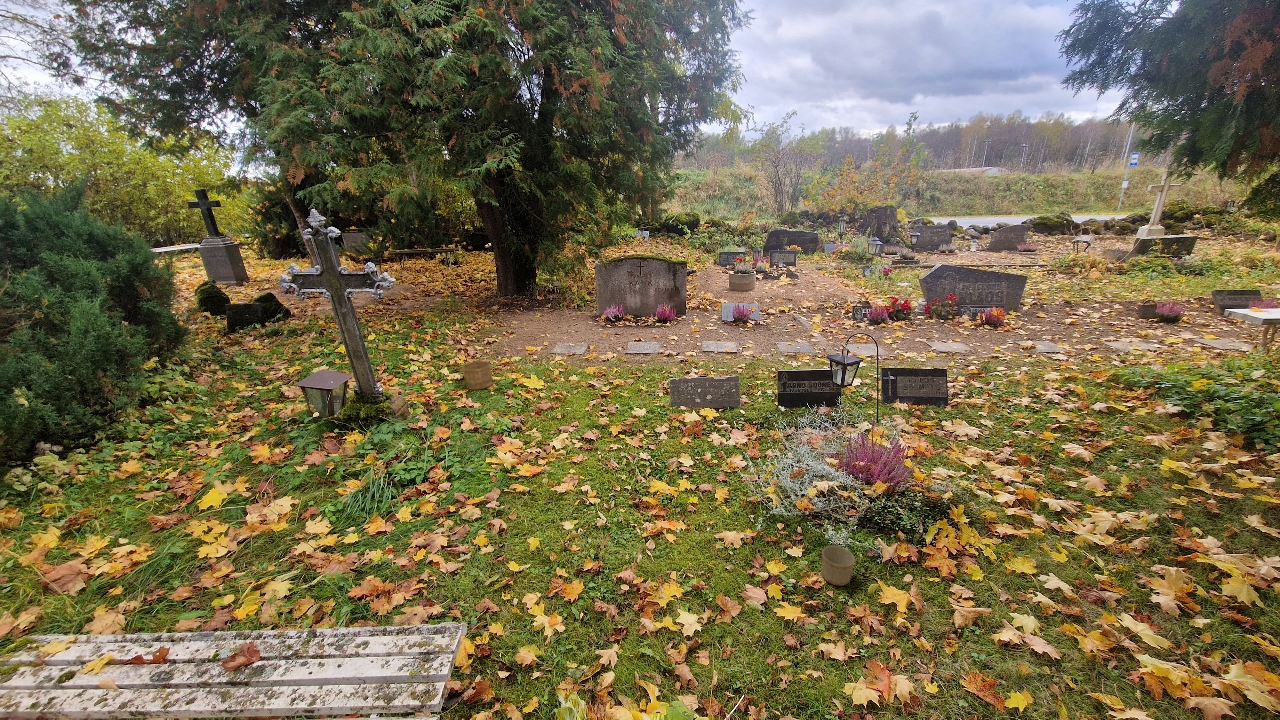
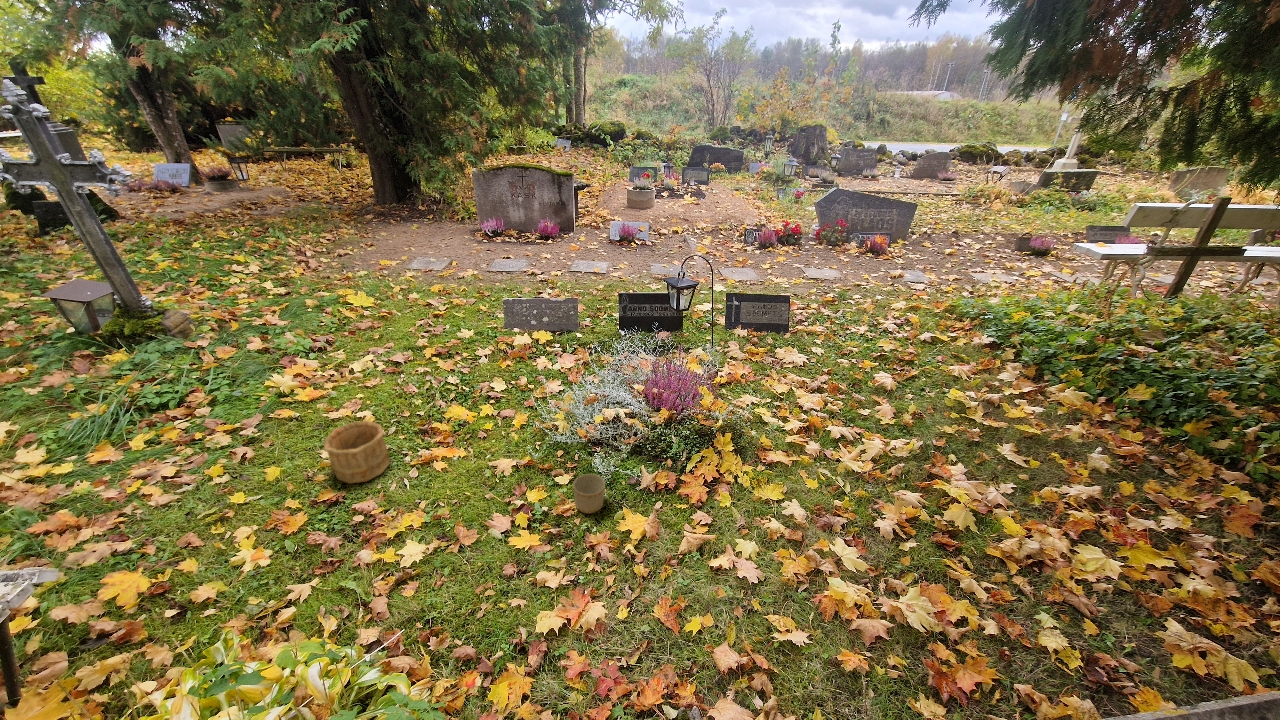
wooden bucket: present [462,361,493,390] -> present [324,421,390,483]

